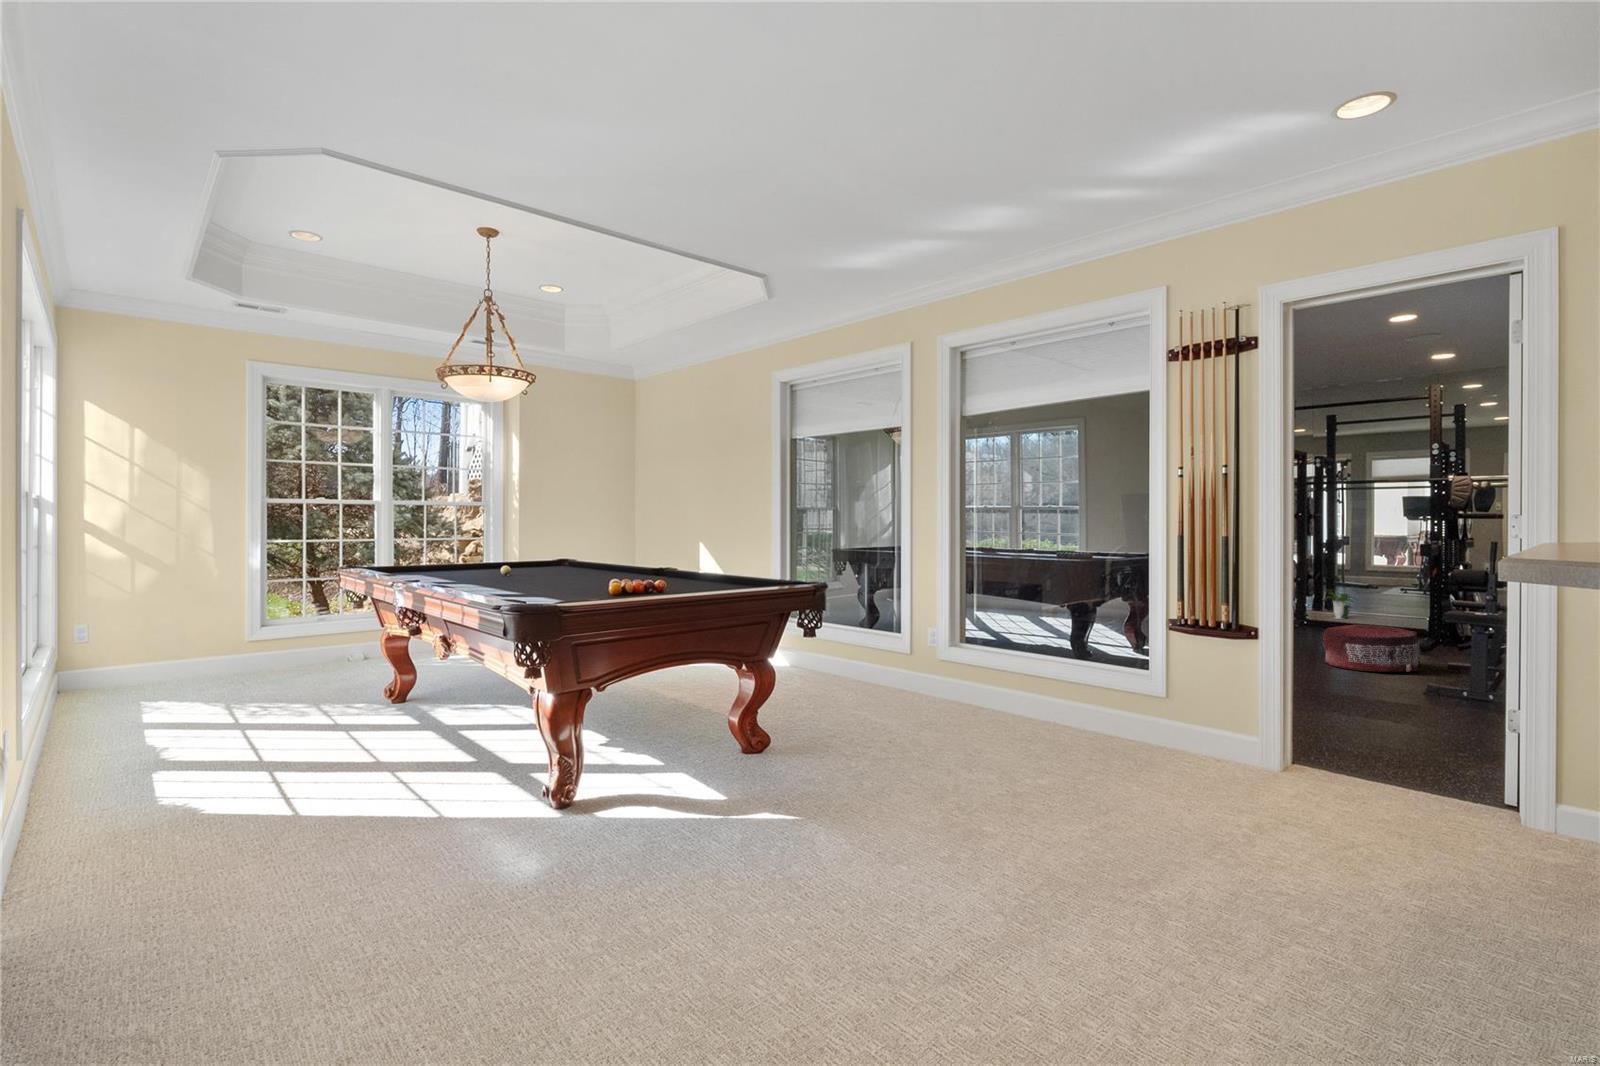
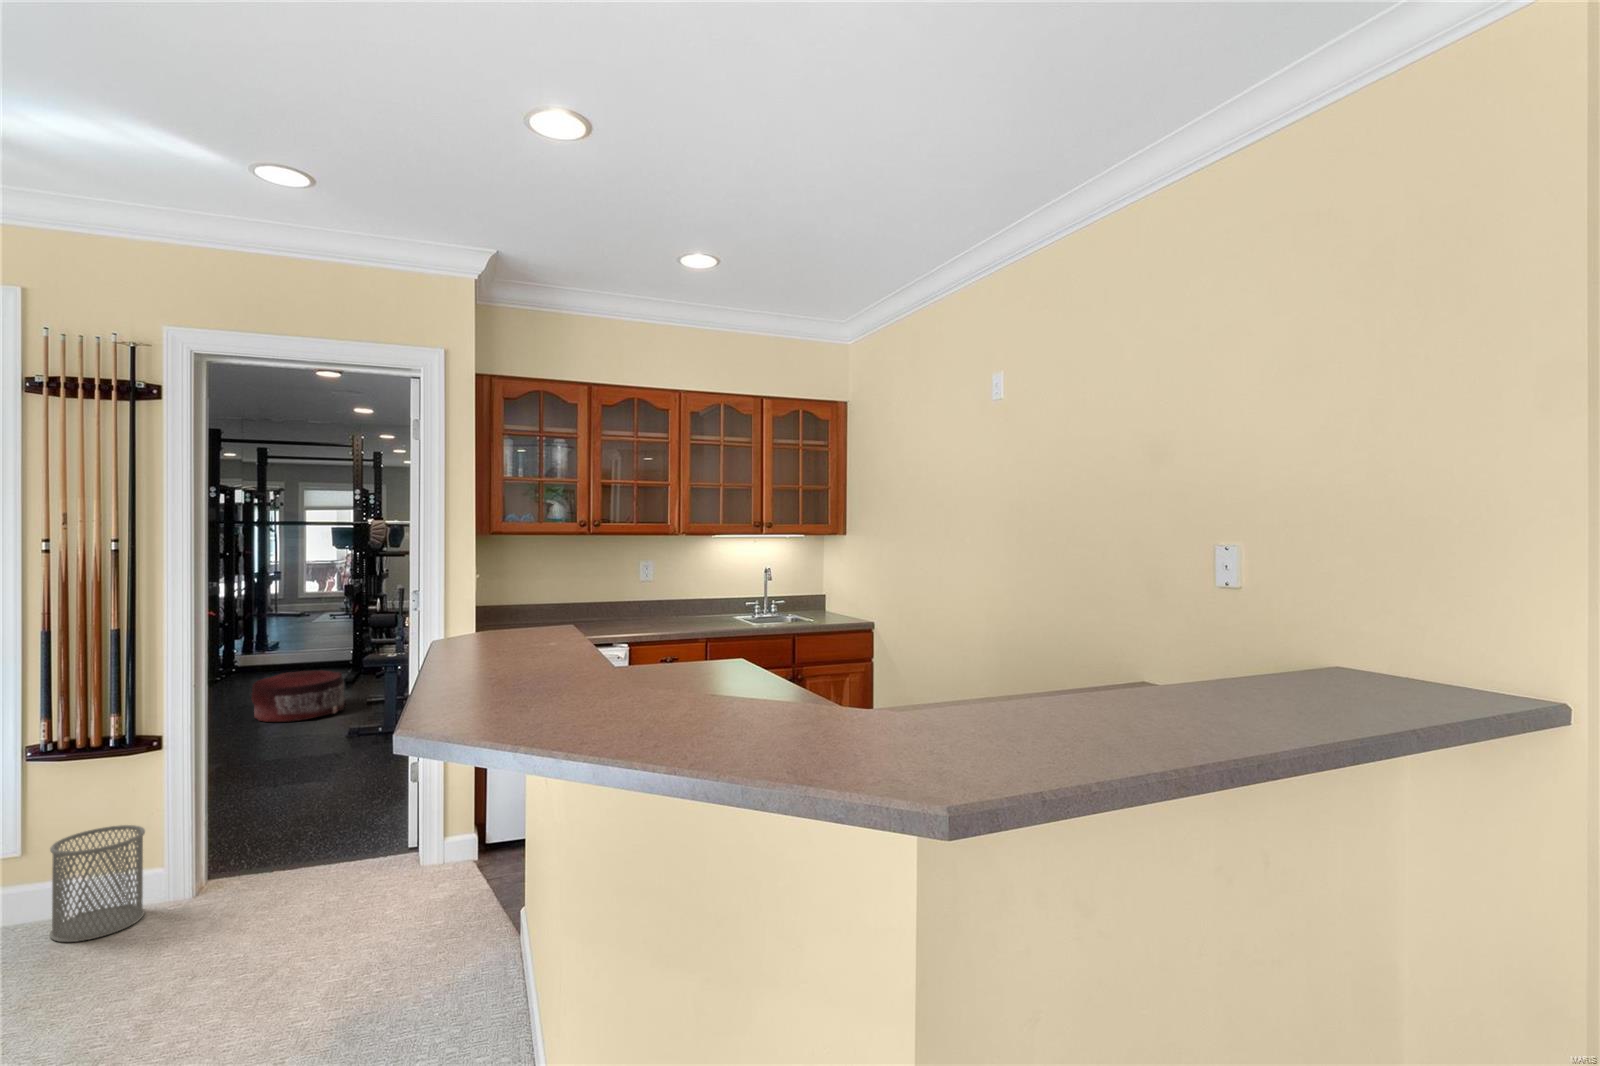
potted plant: present [1326,589,1353,619] -> none [253,625,291,655]
wastebasket: none [1184,690,1246,771] -> present [50,825,145,942]

